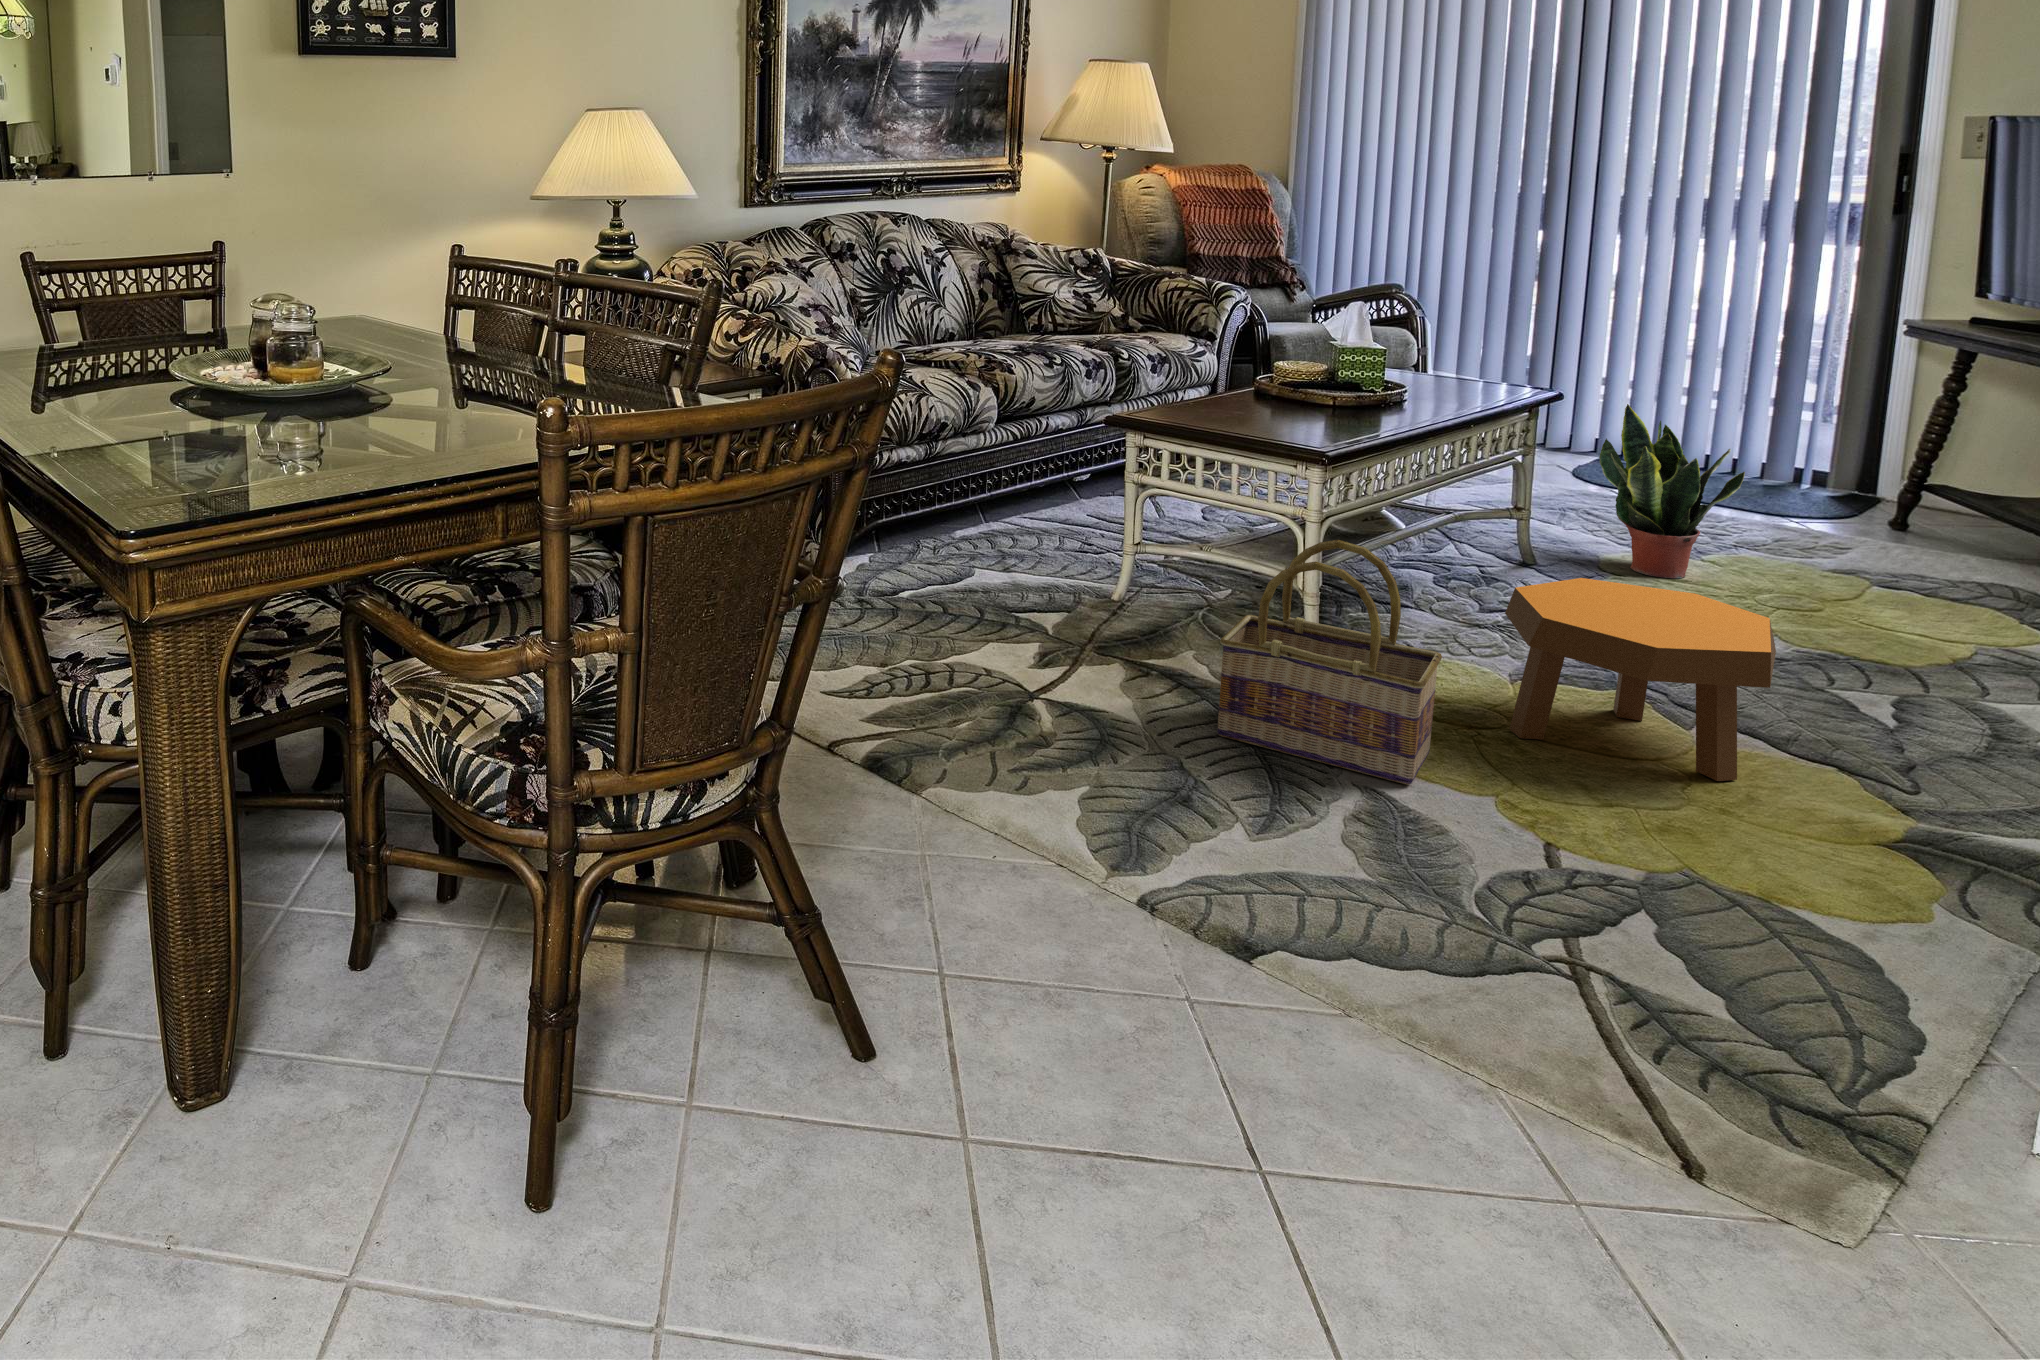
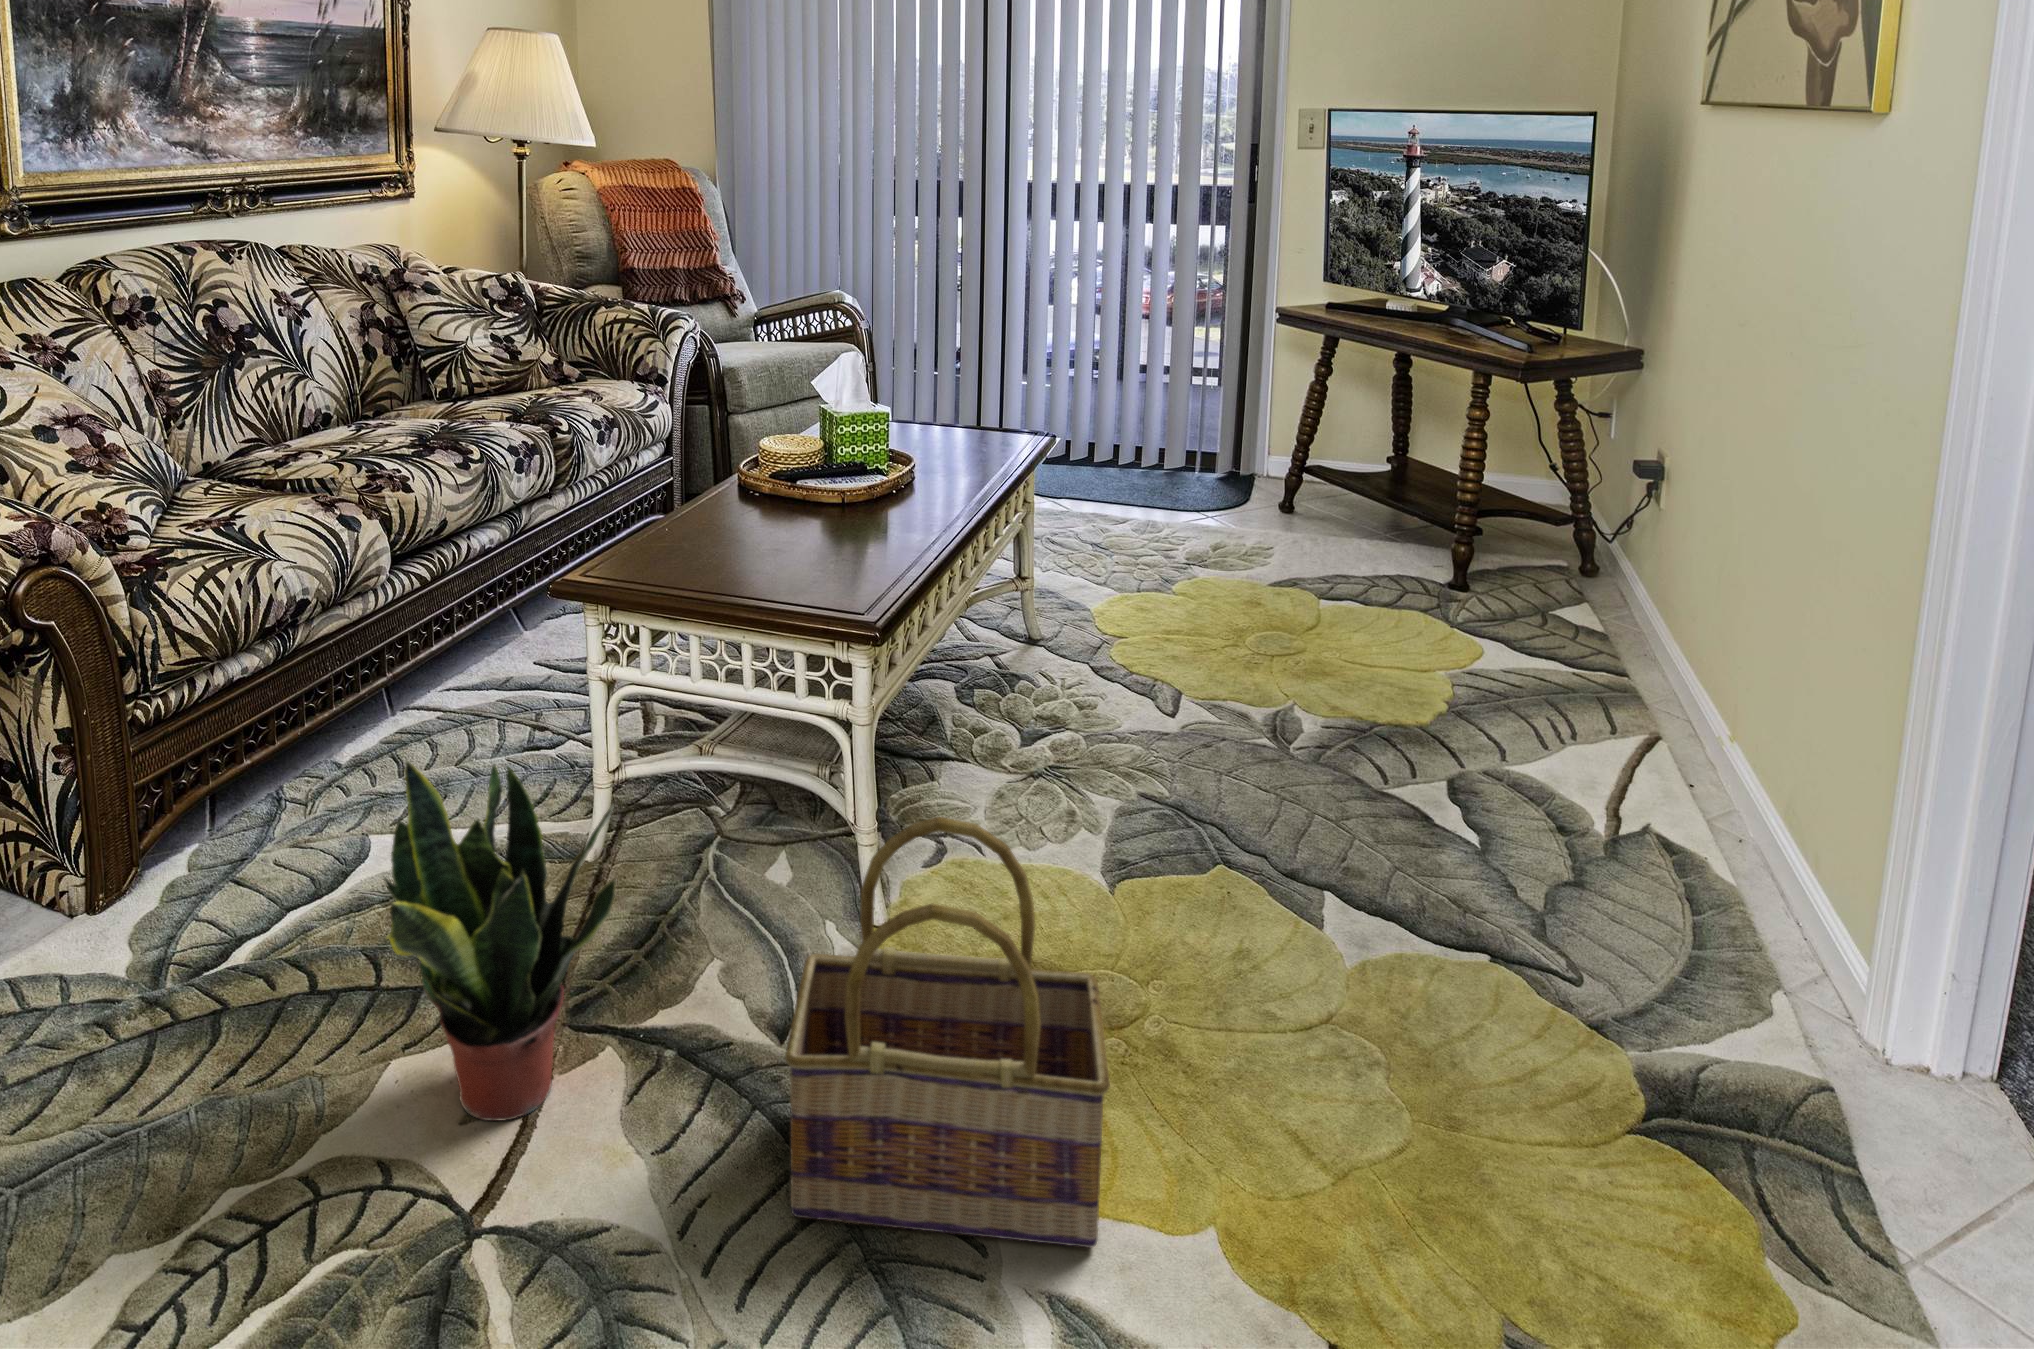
potted plant: present [1599,404,1745,578] -> present [384,761,616,1121]
footstool: present [1505,578,1776,781] -> none [1119,743,1461,1046]

